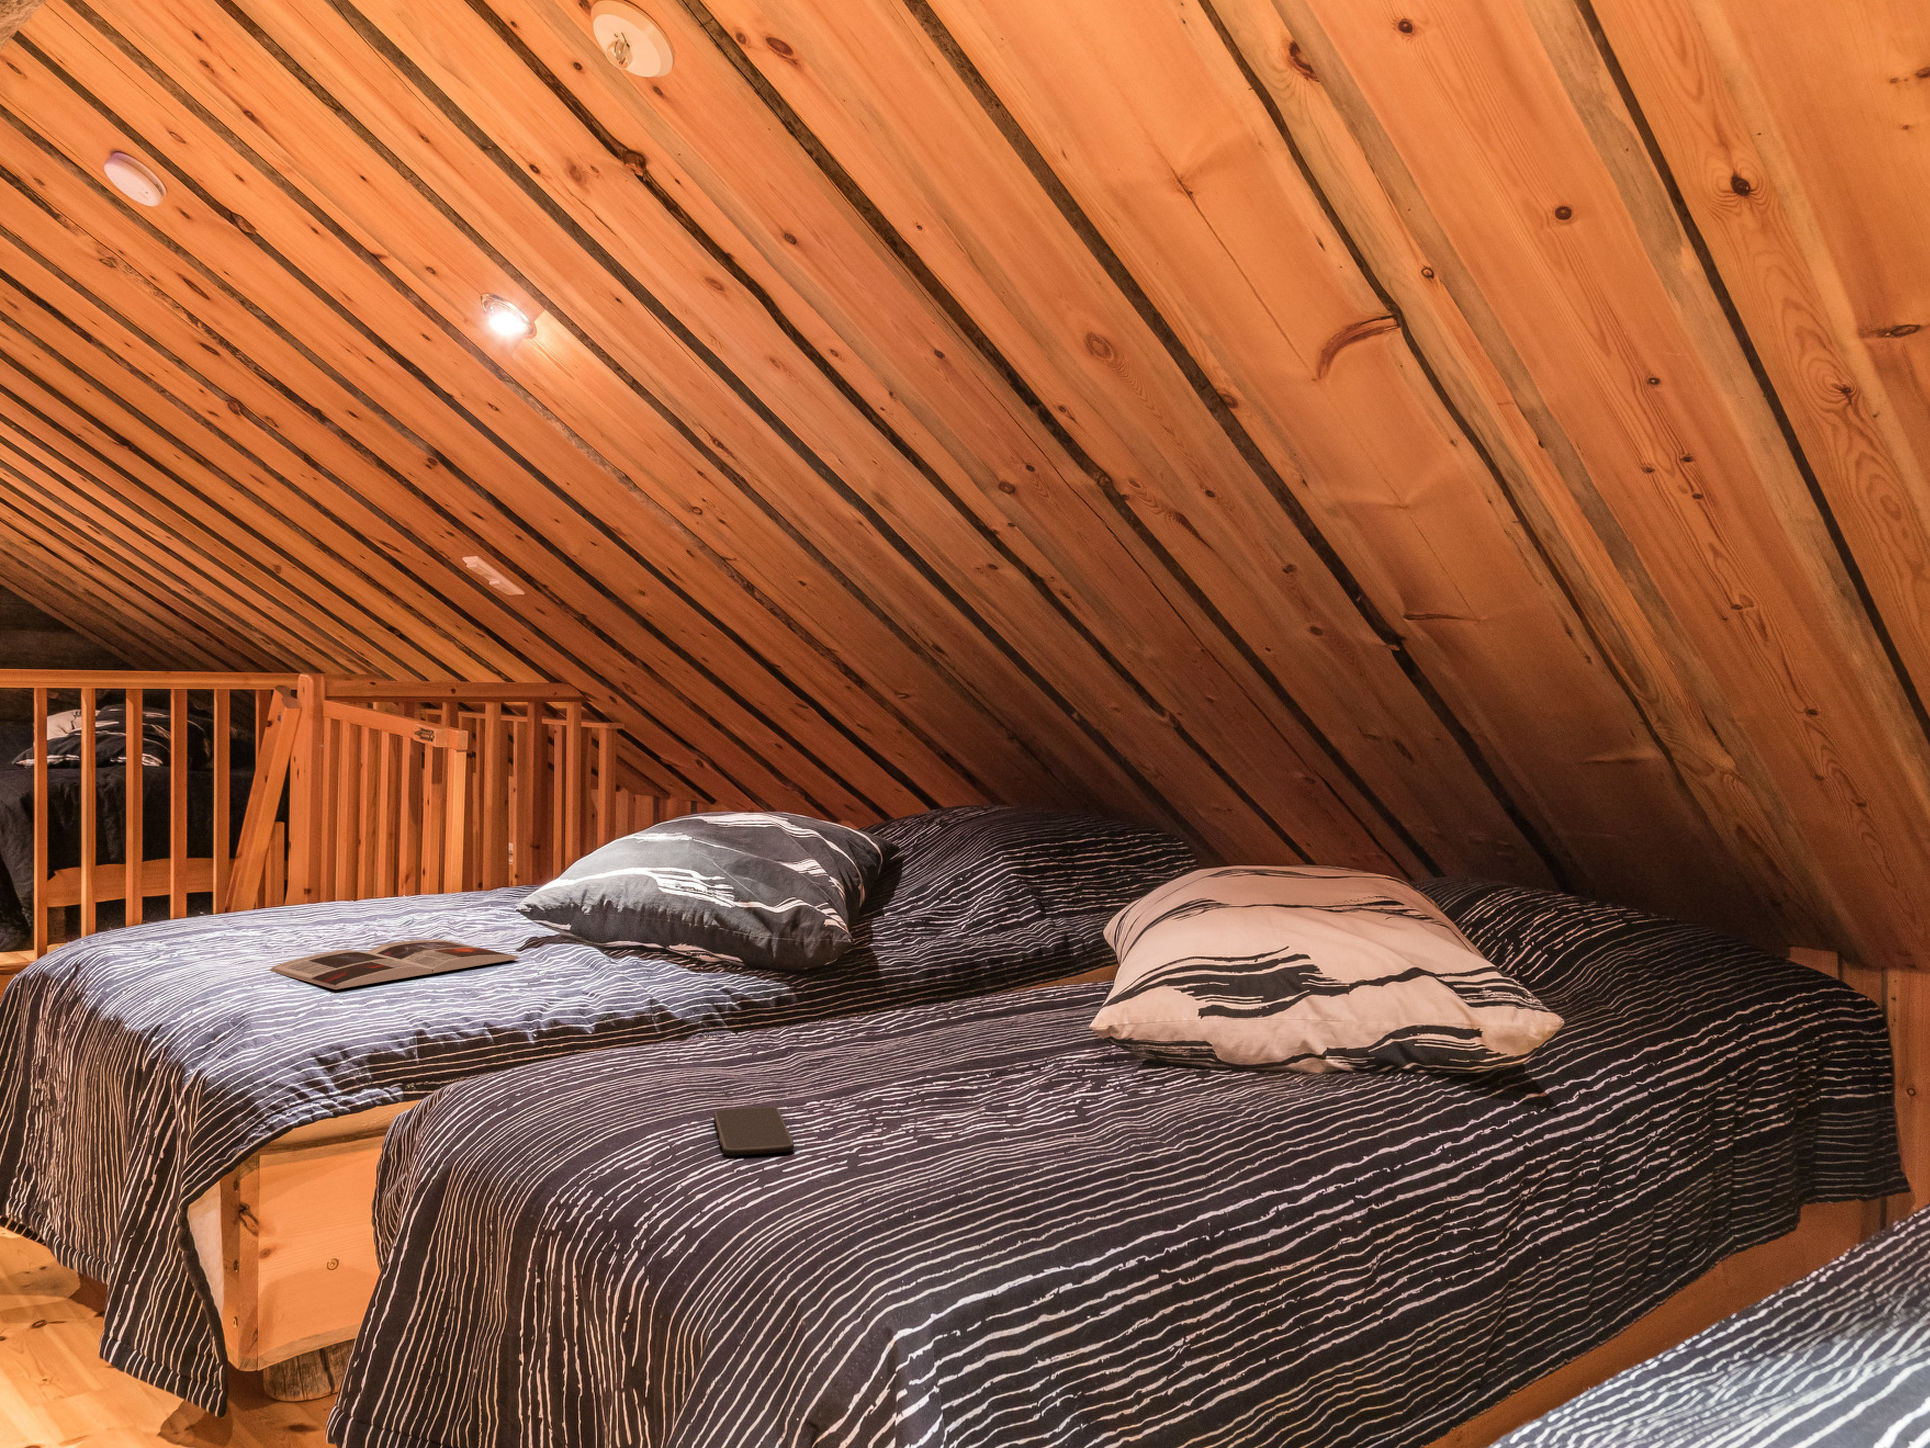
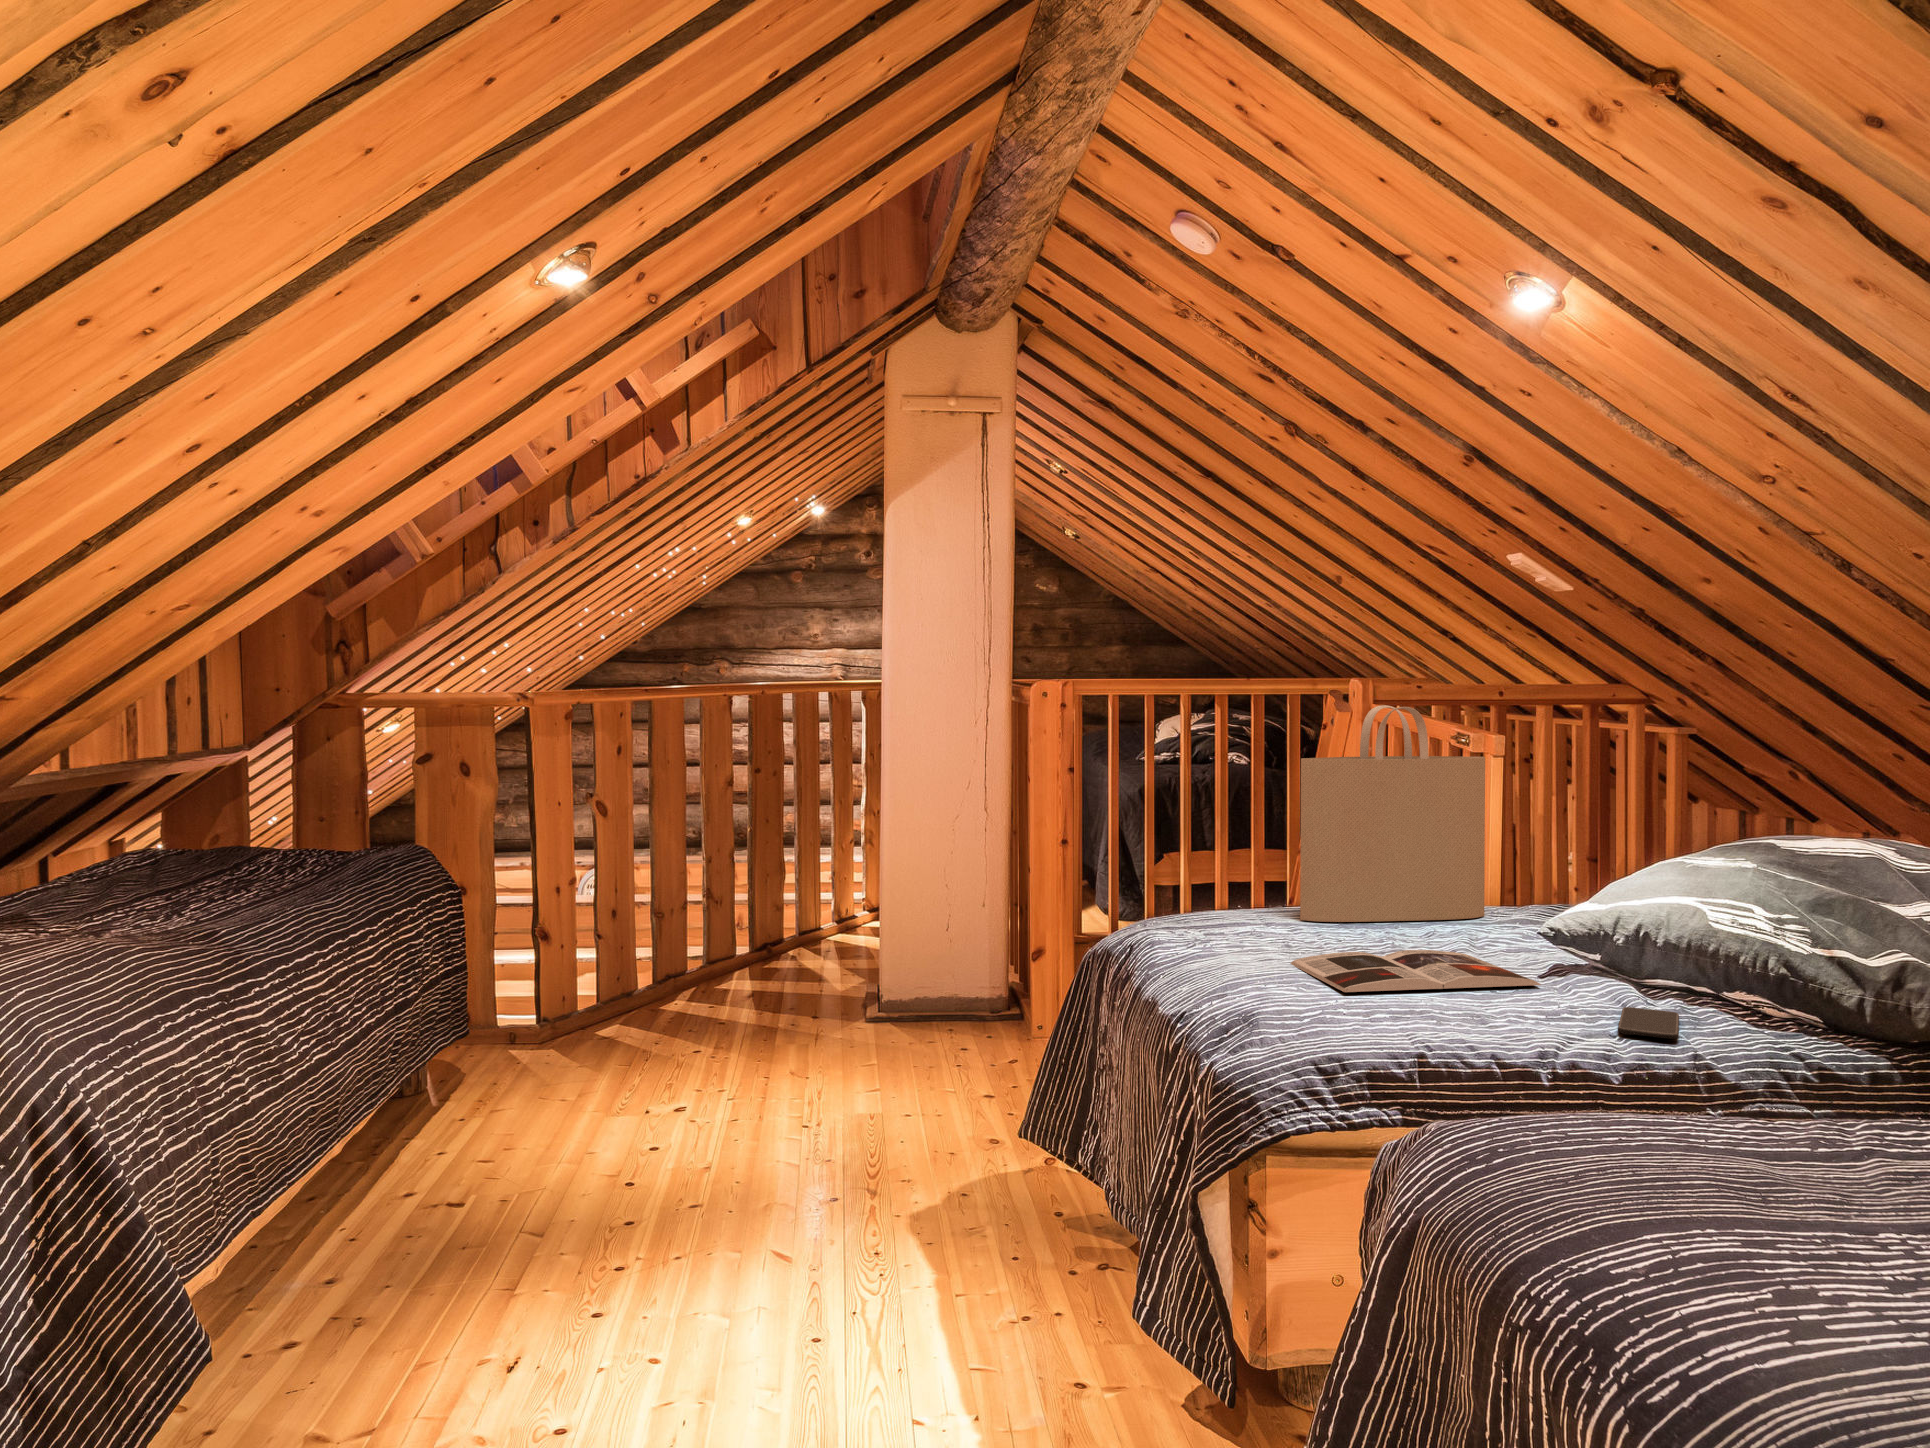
tote bag: none [269,702,459,927] -> present [1300,705,1485,922]
smartphone: present [713,1107,794,1157] -> present [1618,1007,1679,1039]

